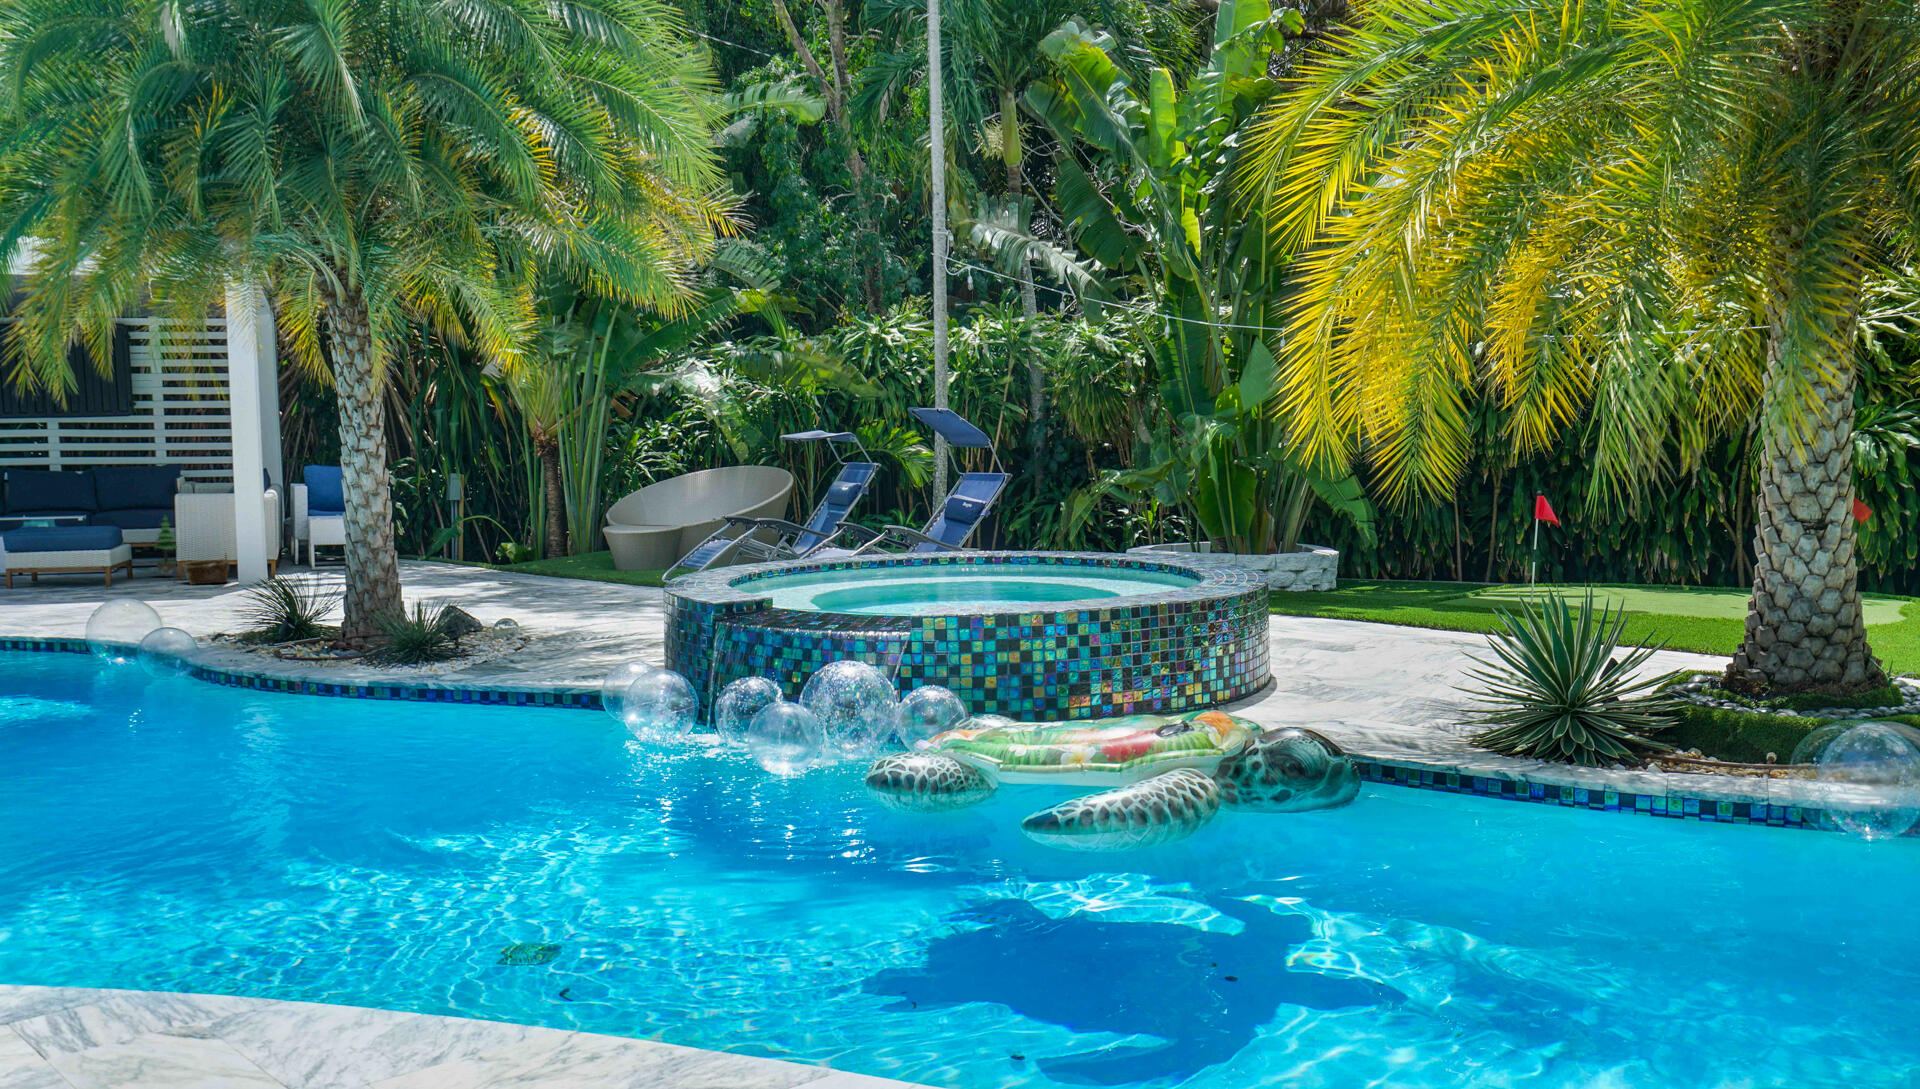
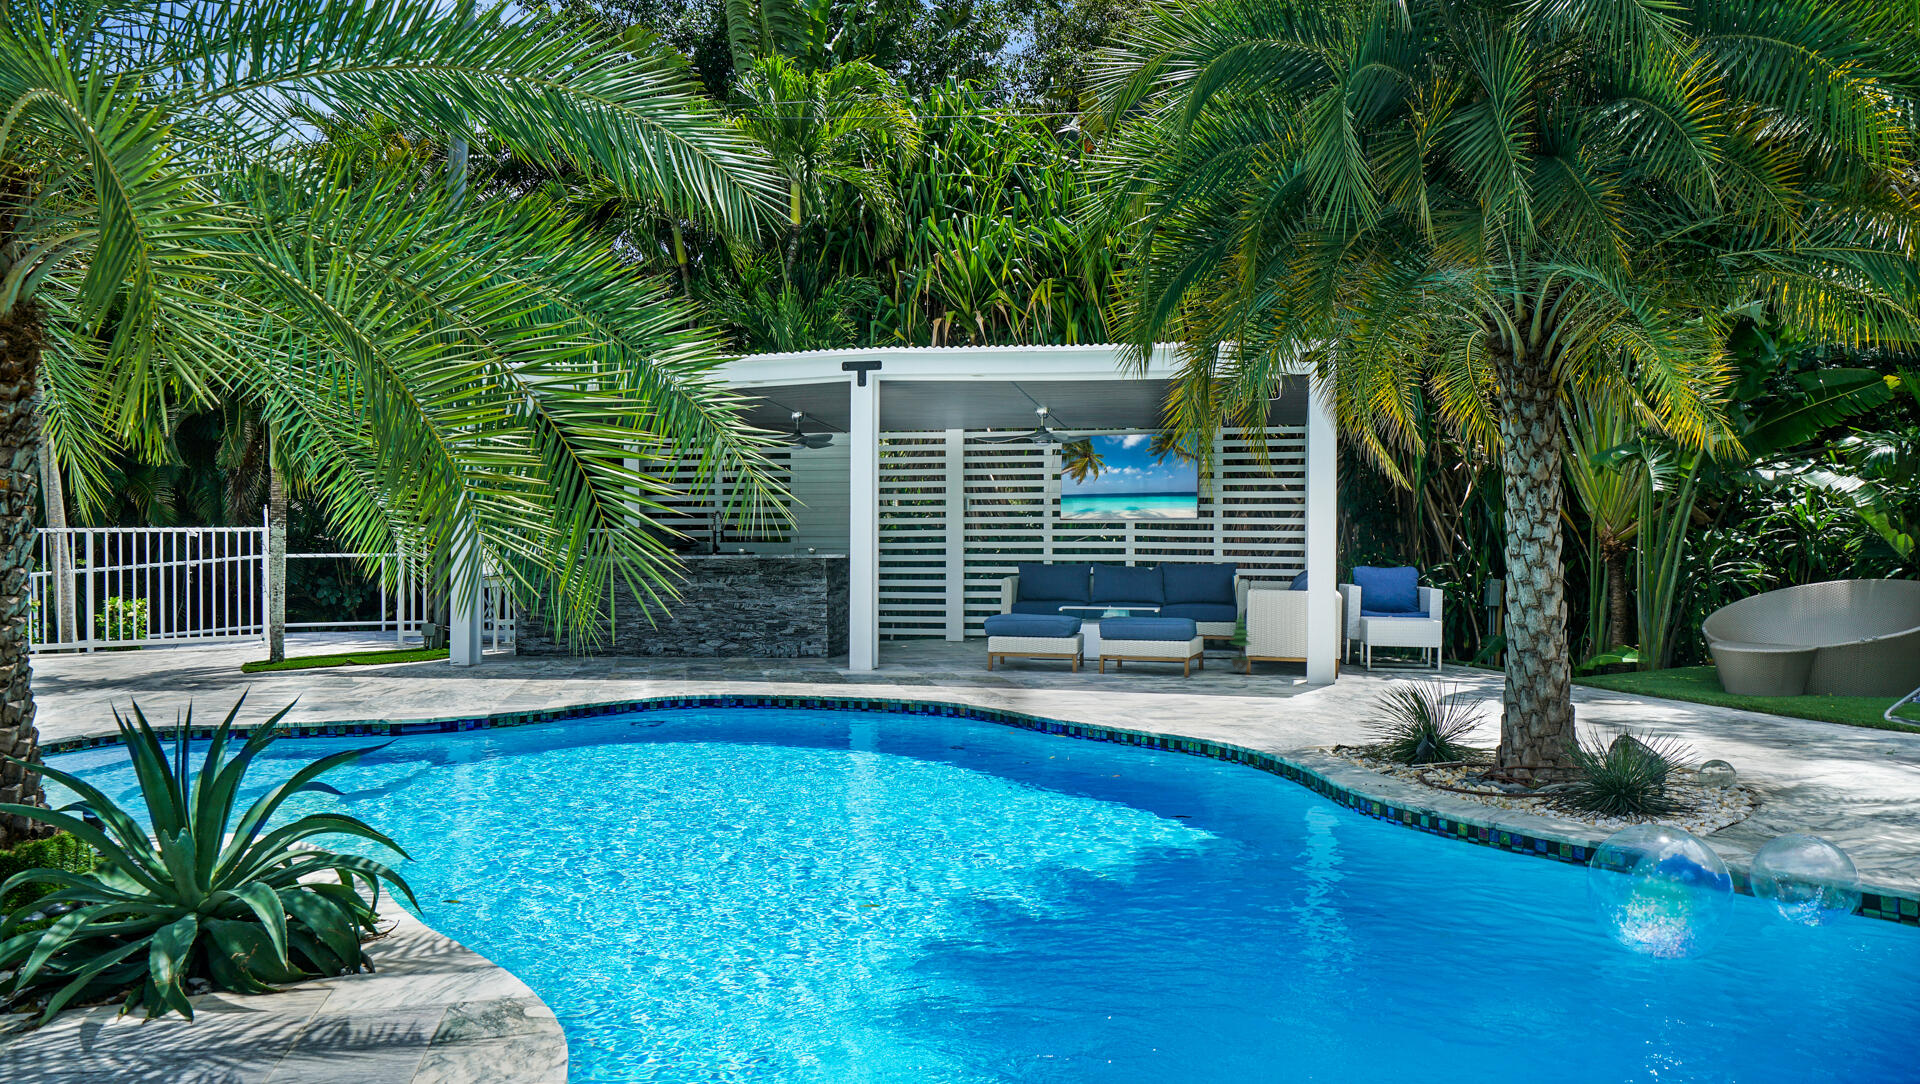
woven basket: present [182,554,229,585] -> none [1259,652,1306,684]

